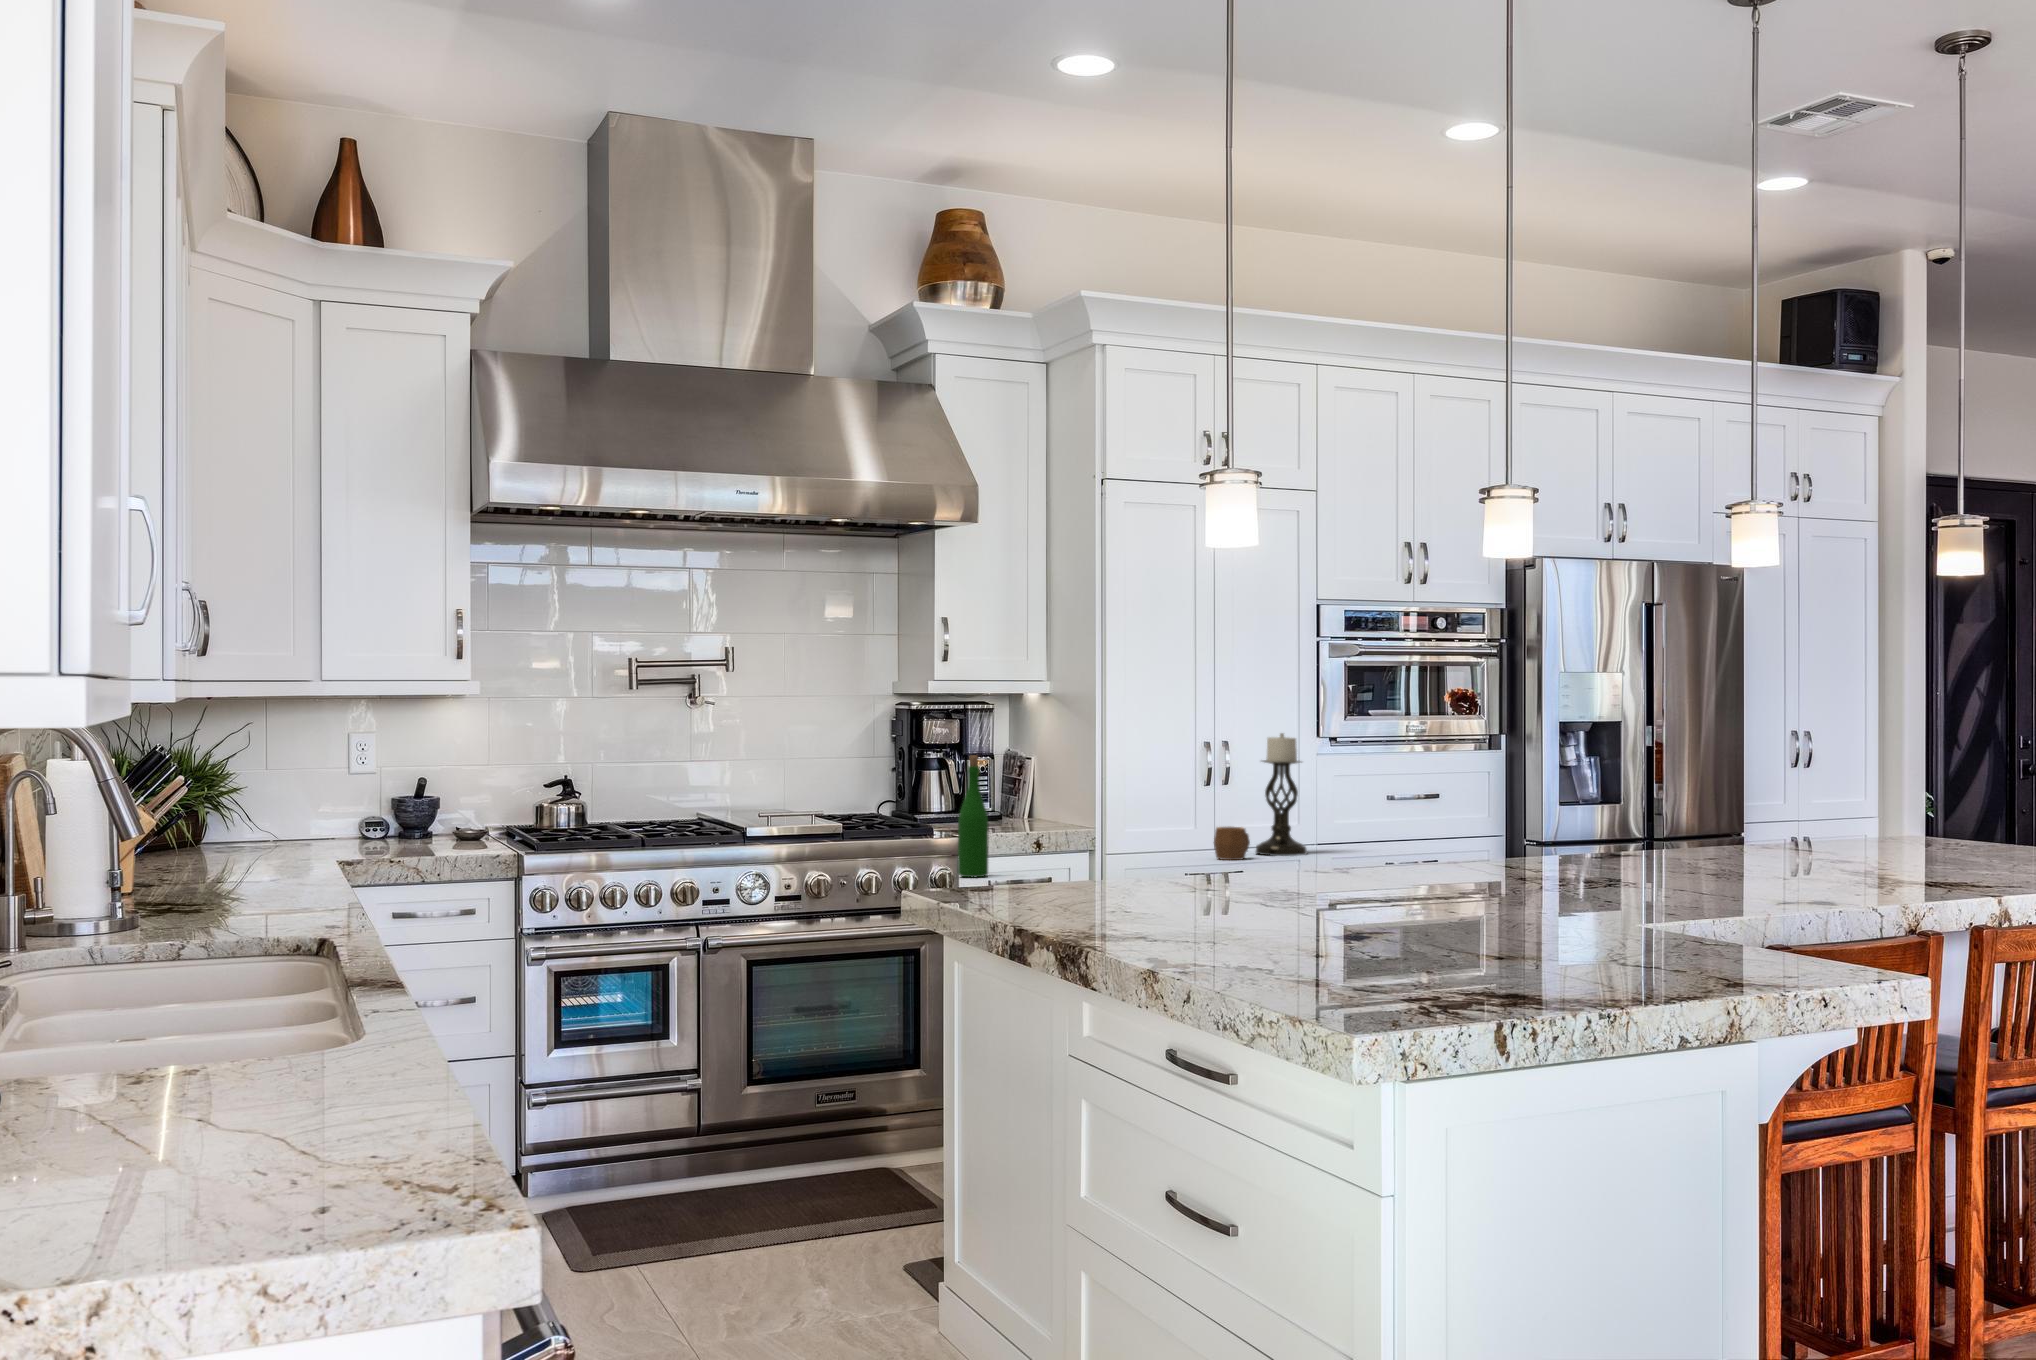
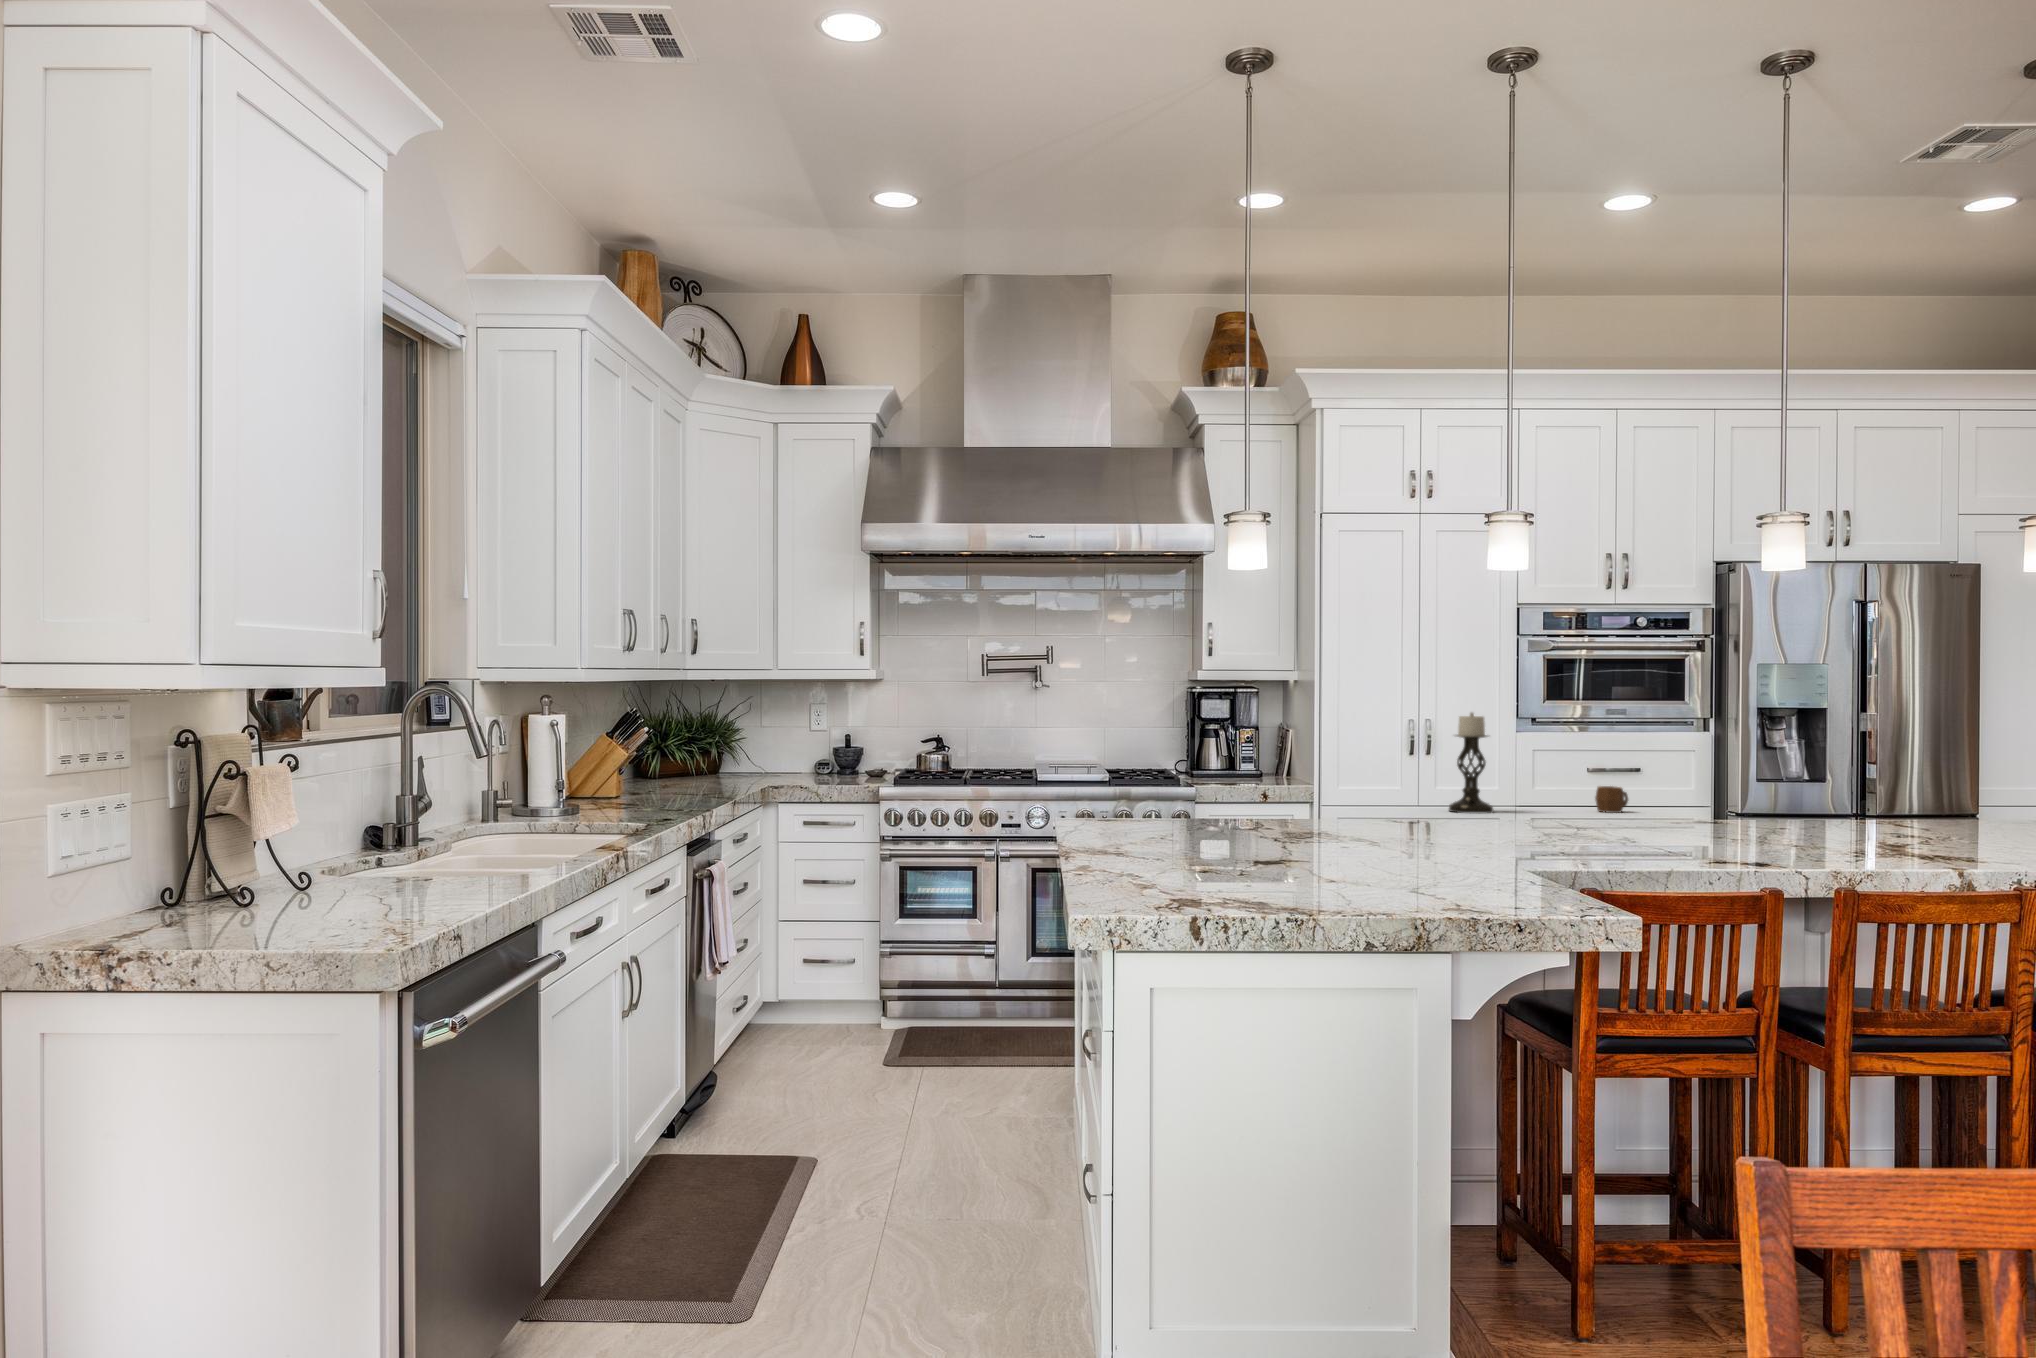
wine bottle: present [958,755,989,877] -> none [1168,727,1190,816]
mug: present [1214,827,1250,860] -> present [1595,786,1628,813]

